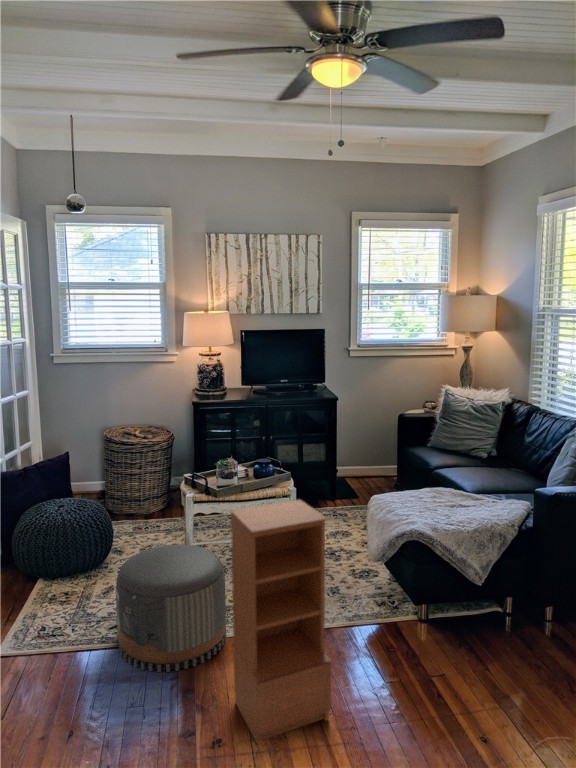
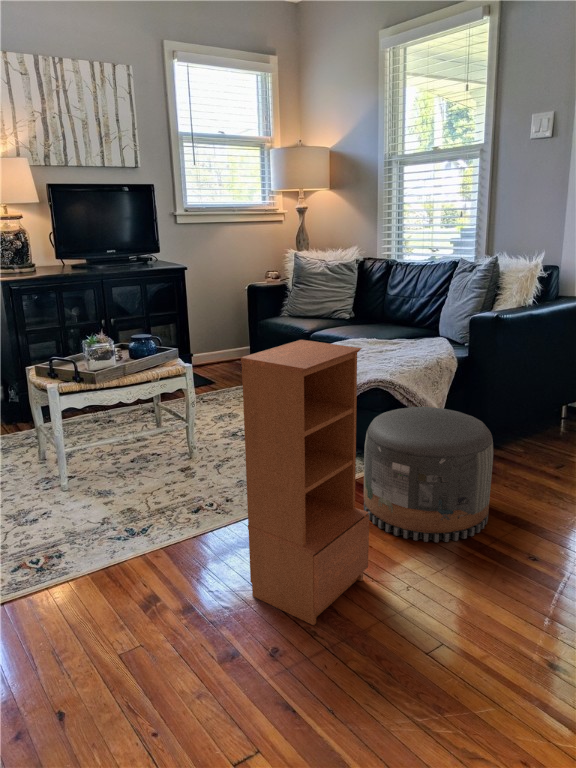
pouf: present [116,544,226,672] -> present [364,407,493,542]

